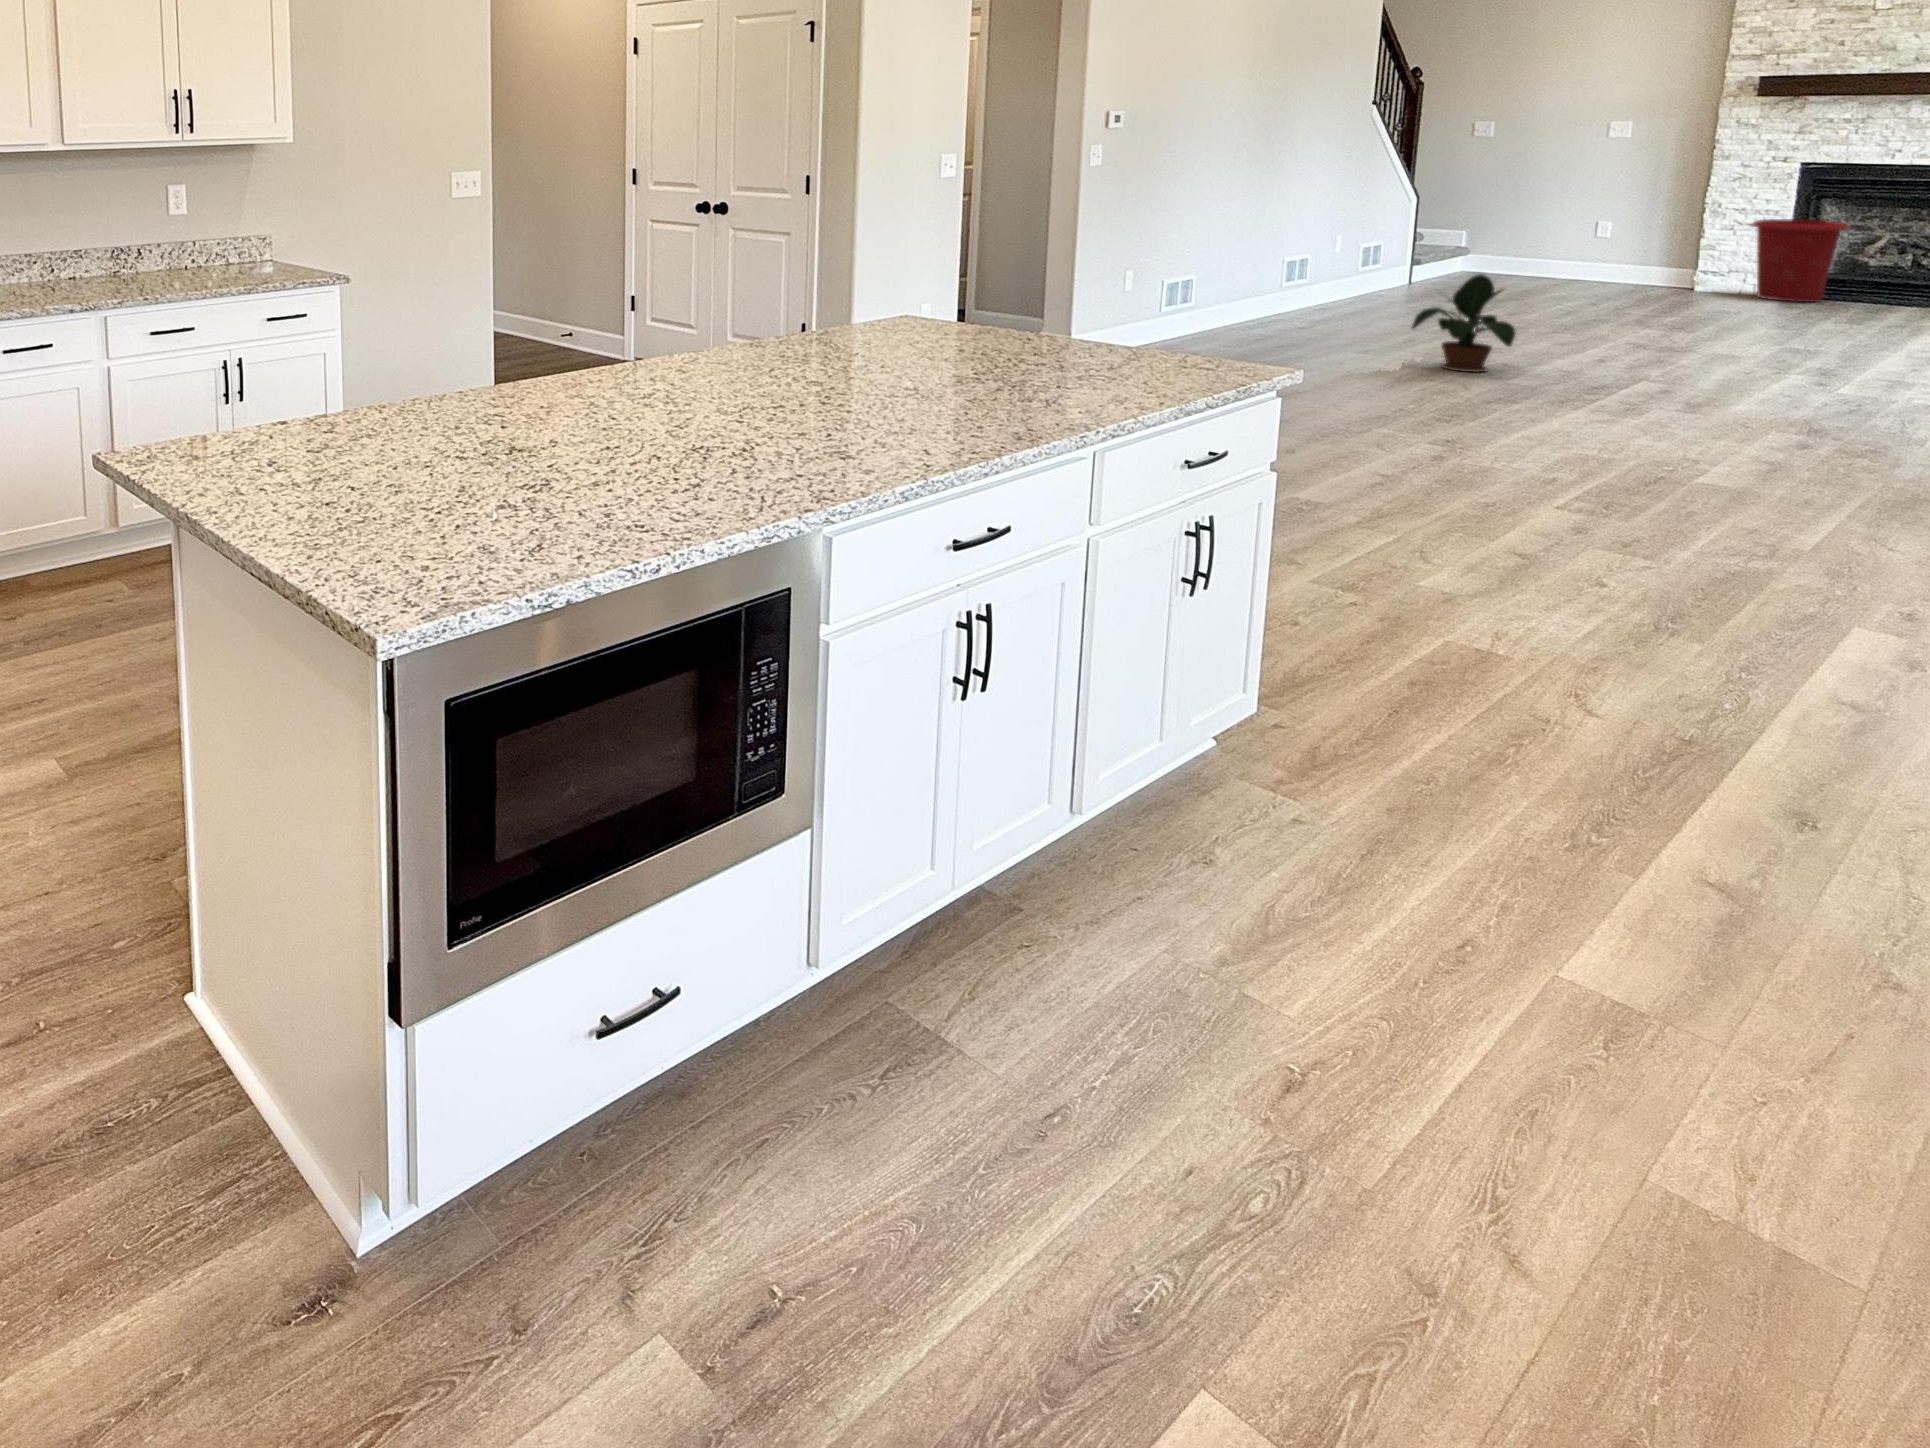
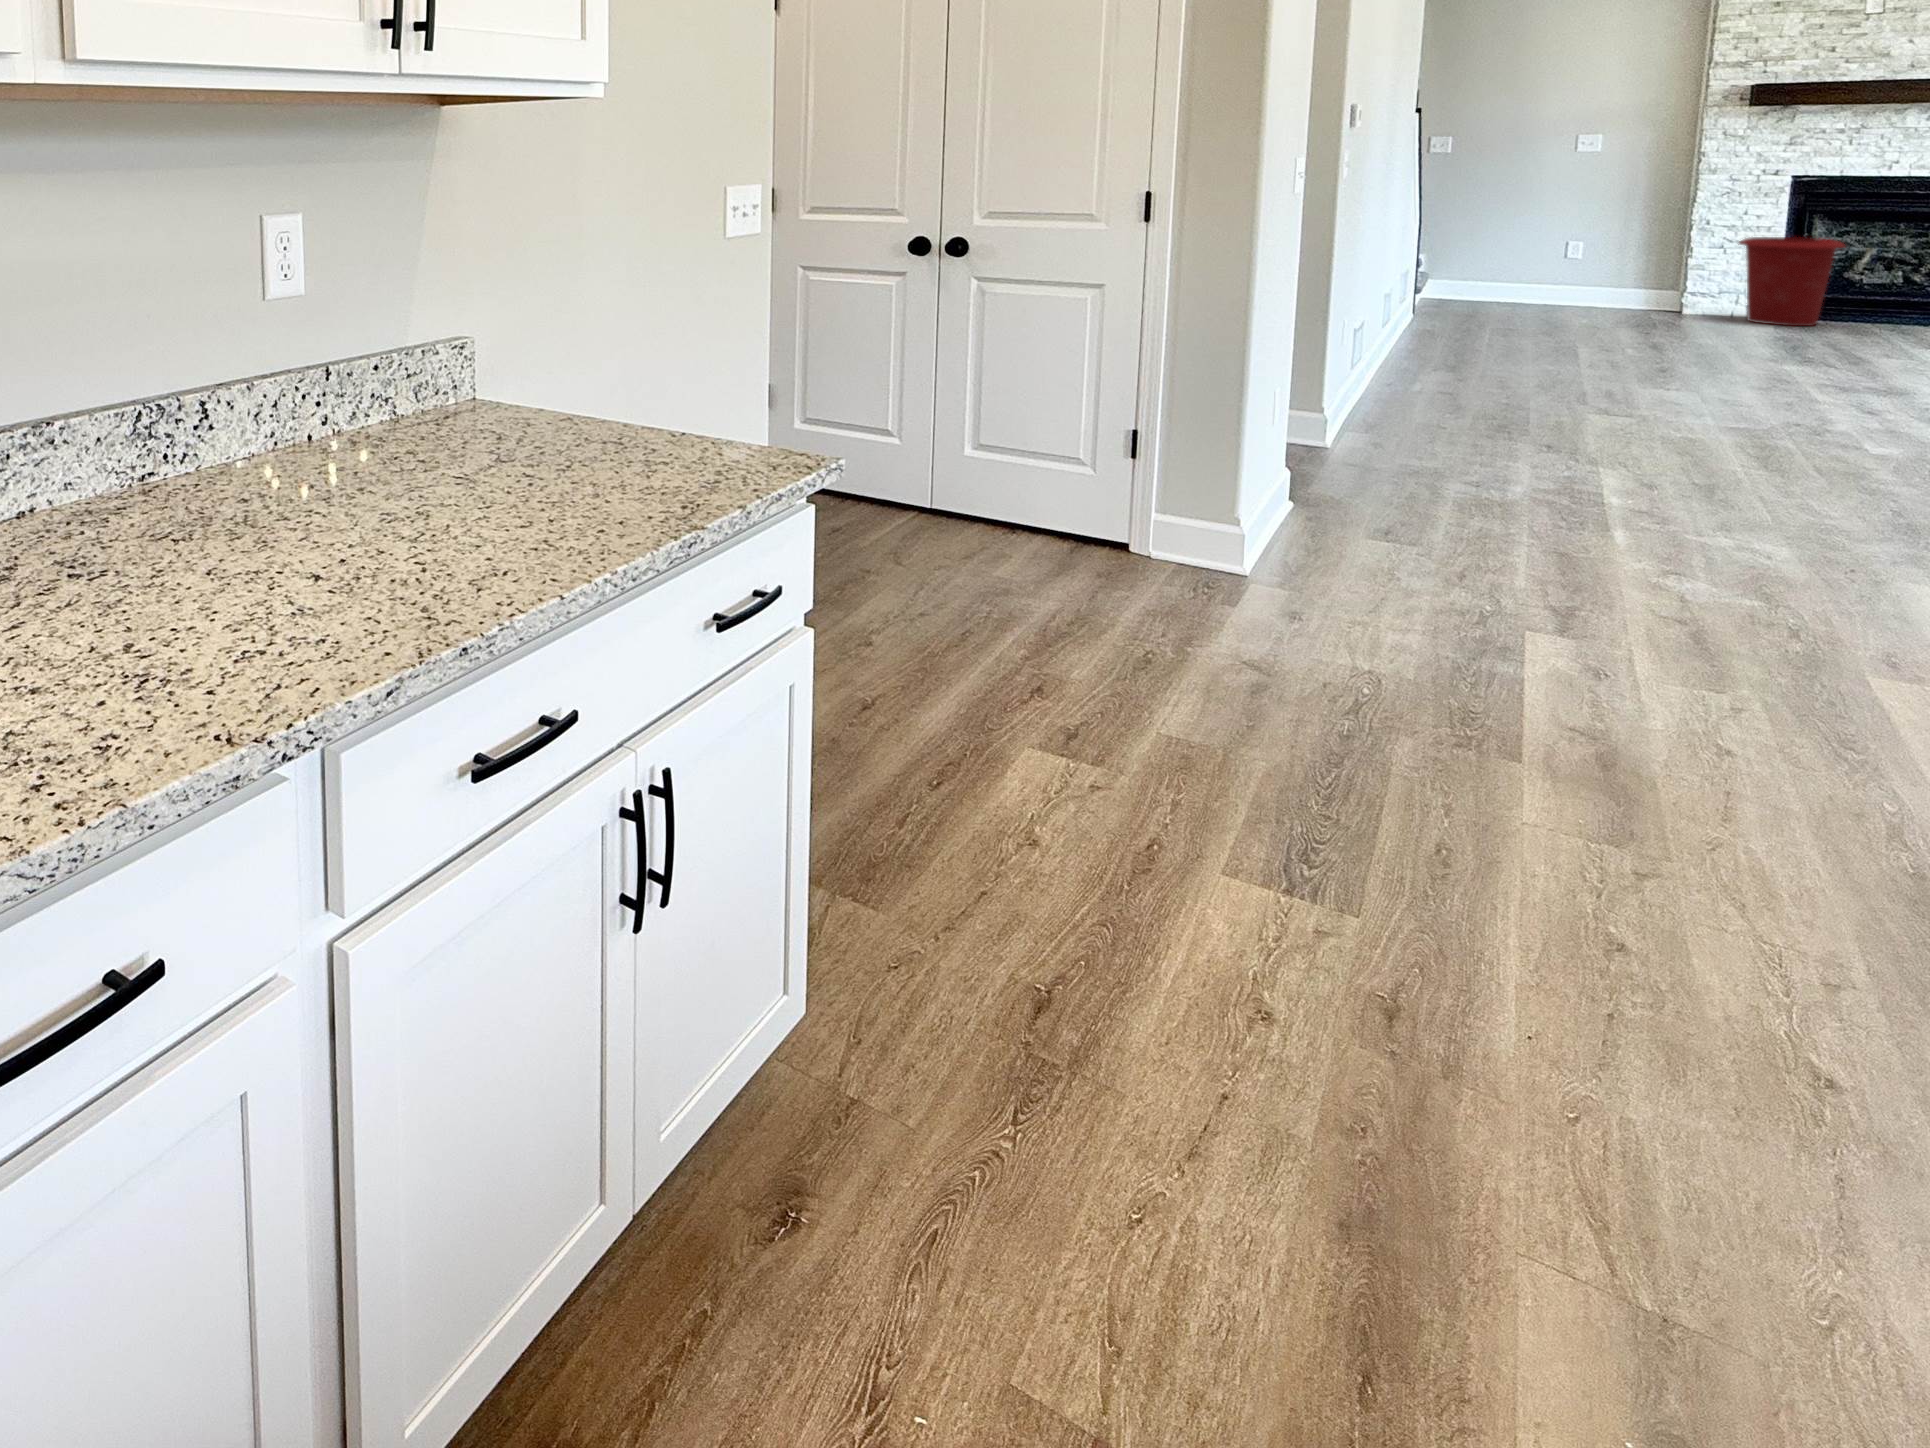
potted plant: present [1412,274,1515,372] -> none [1371,296,1488,405]

